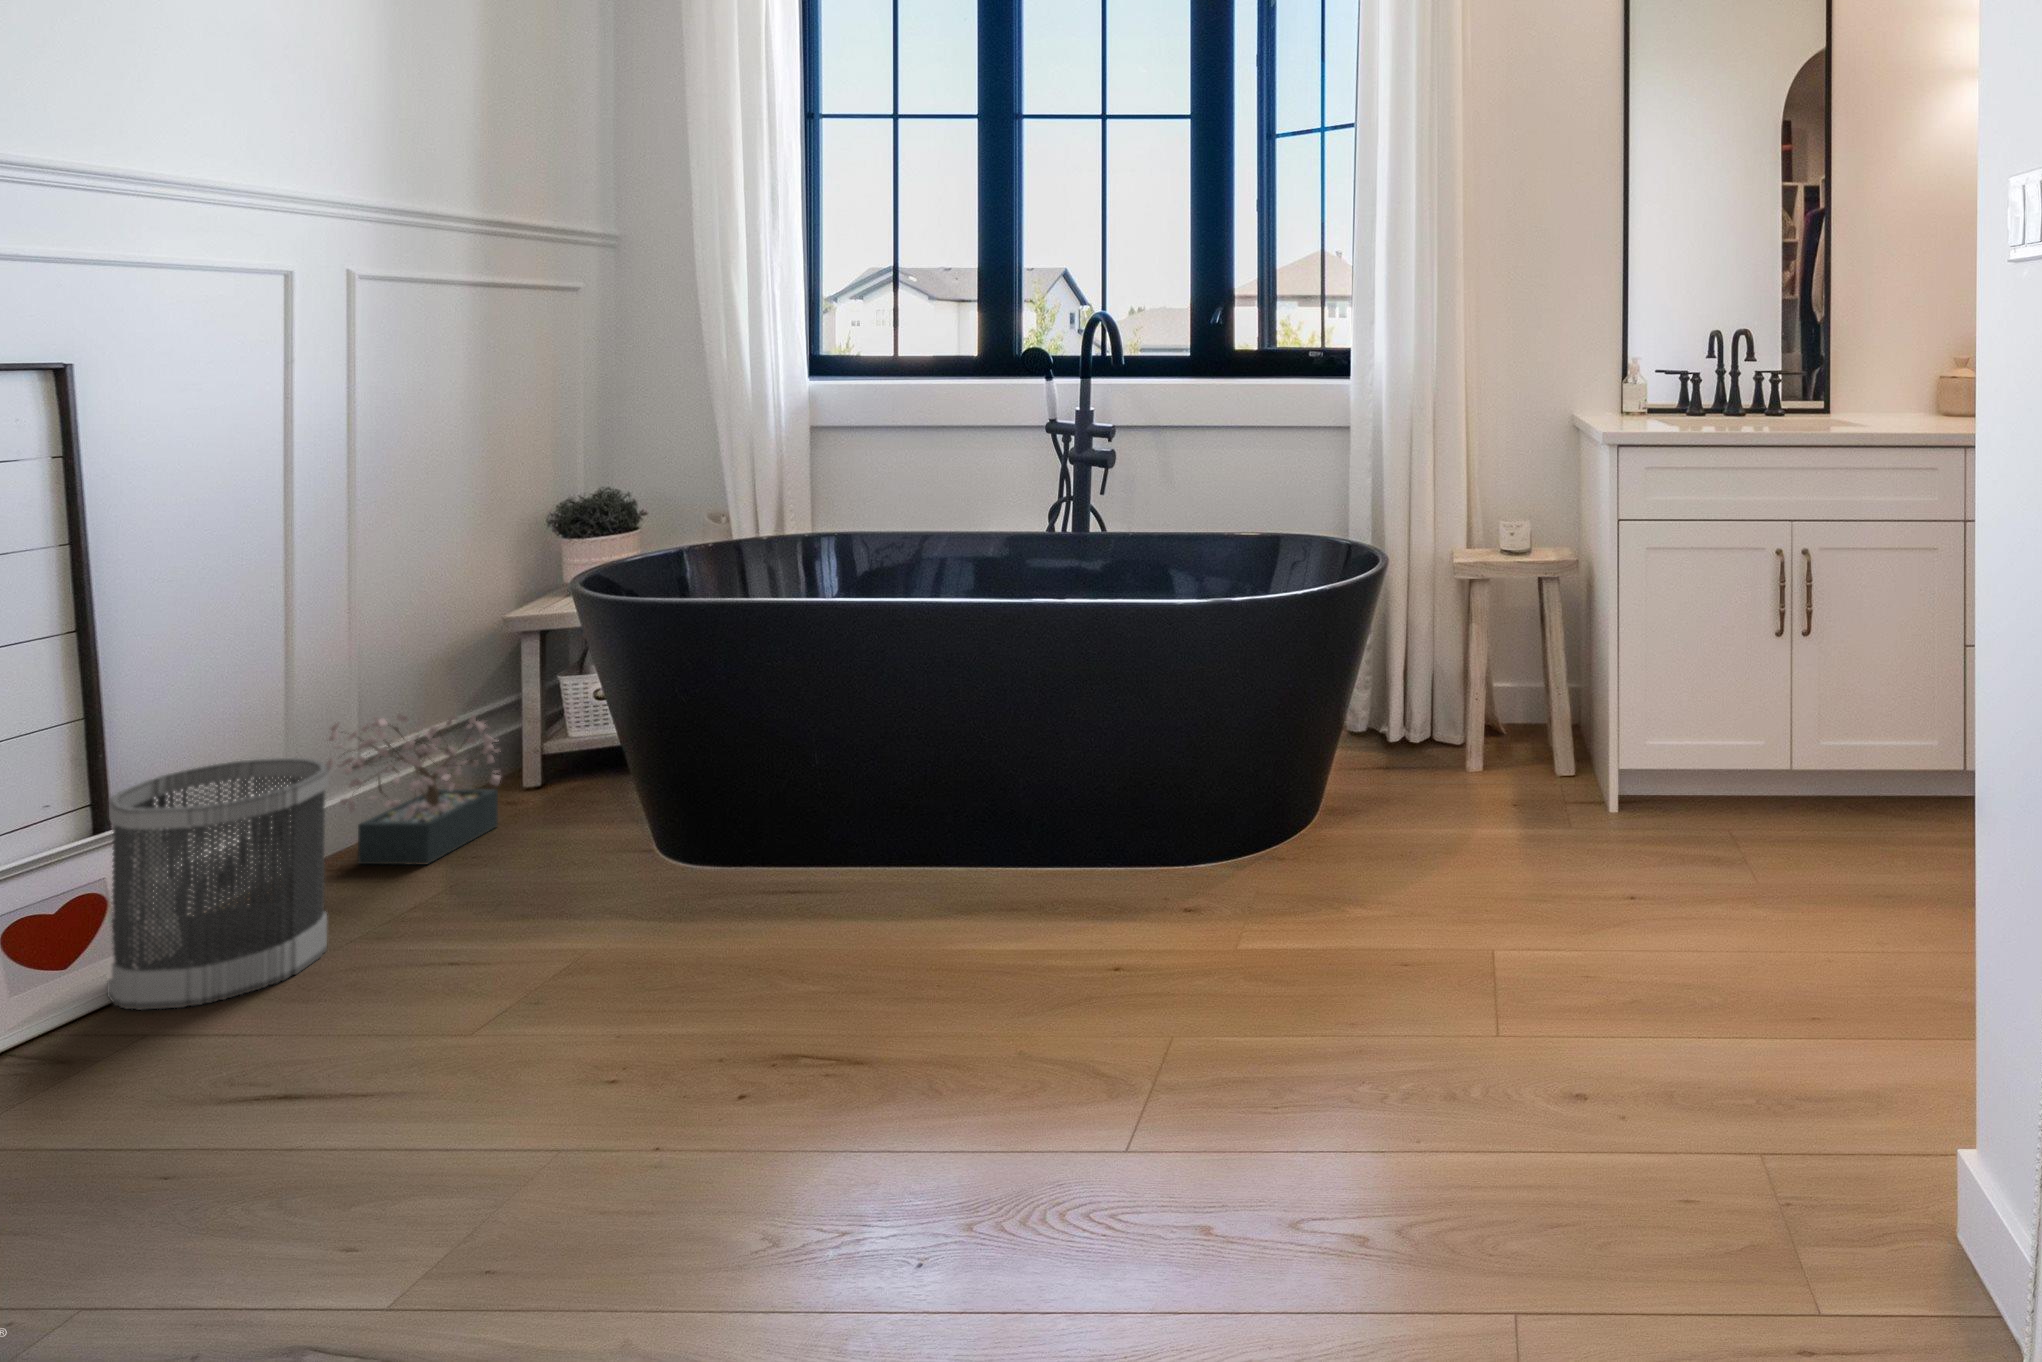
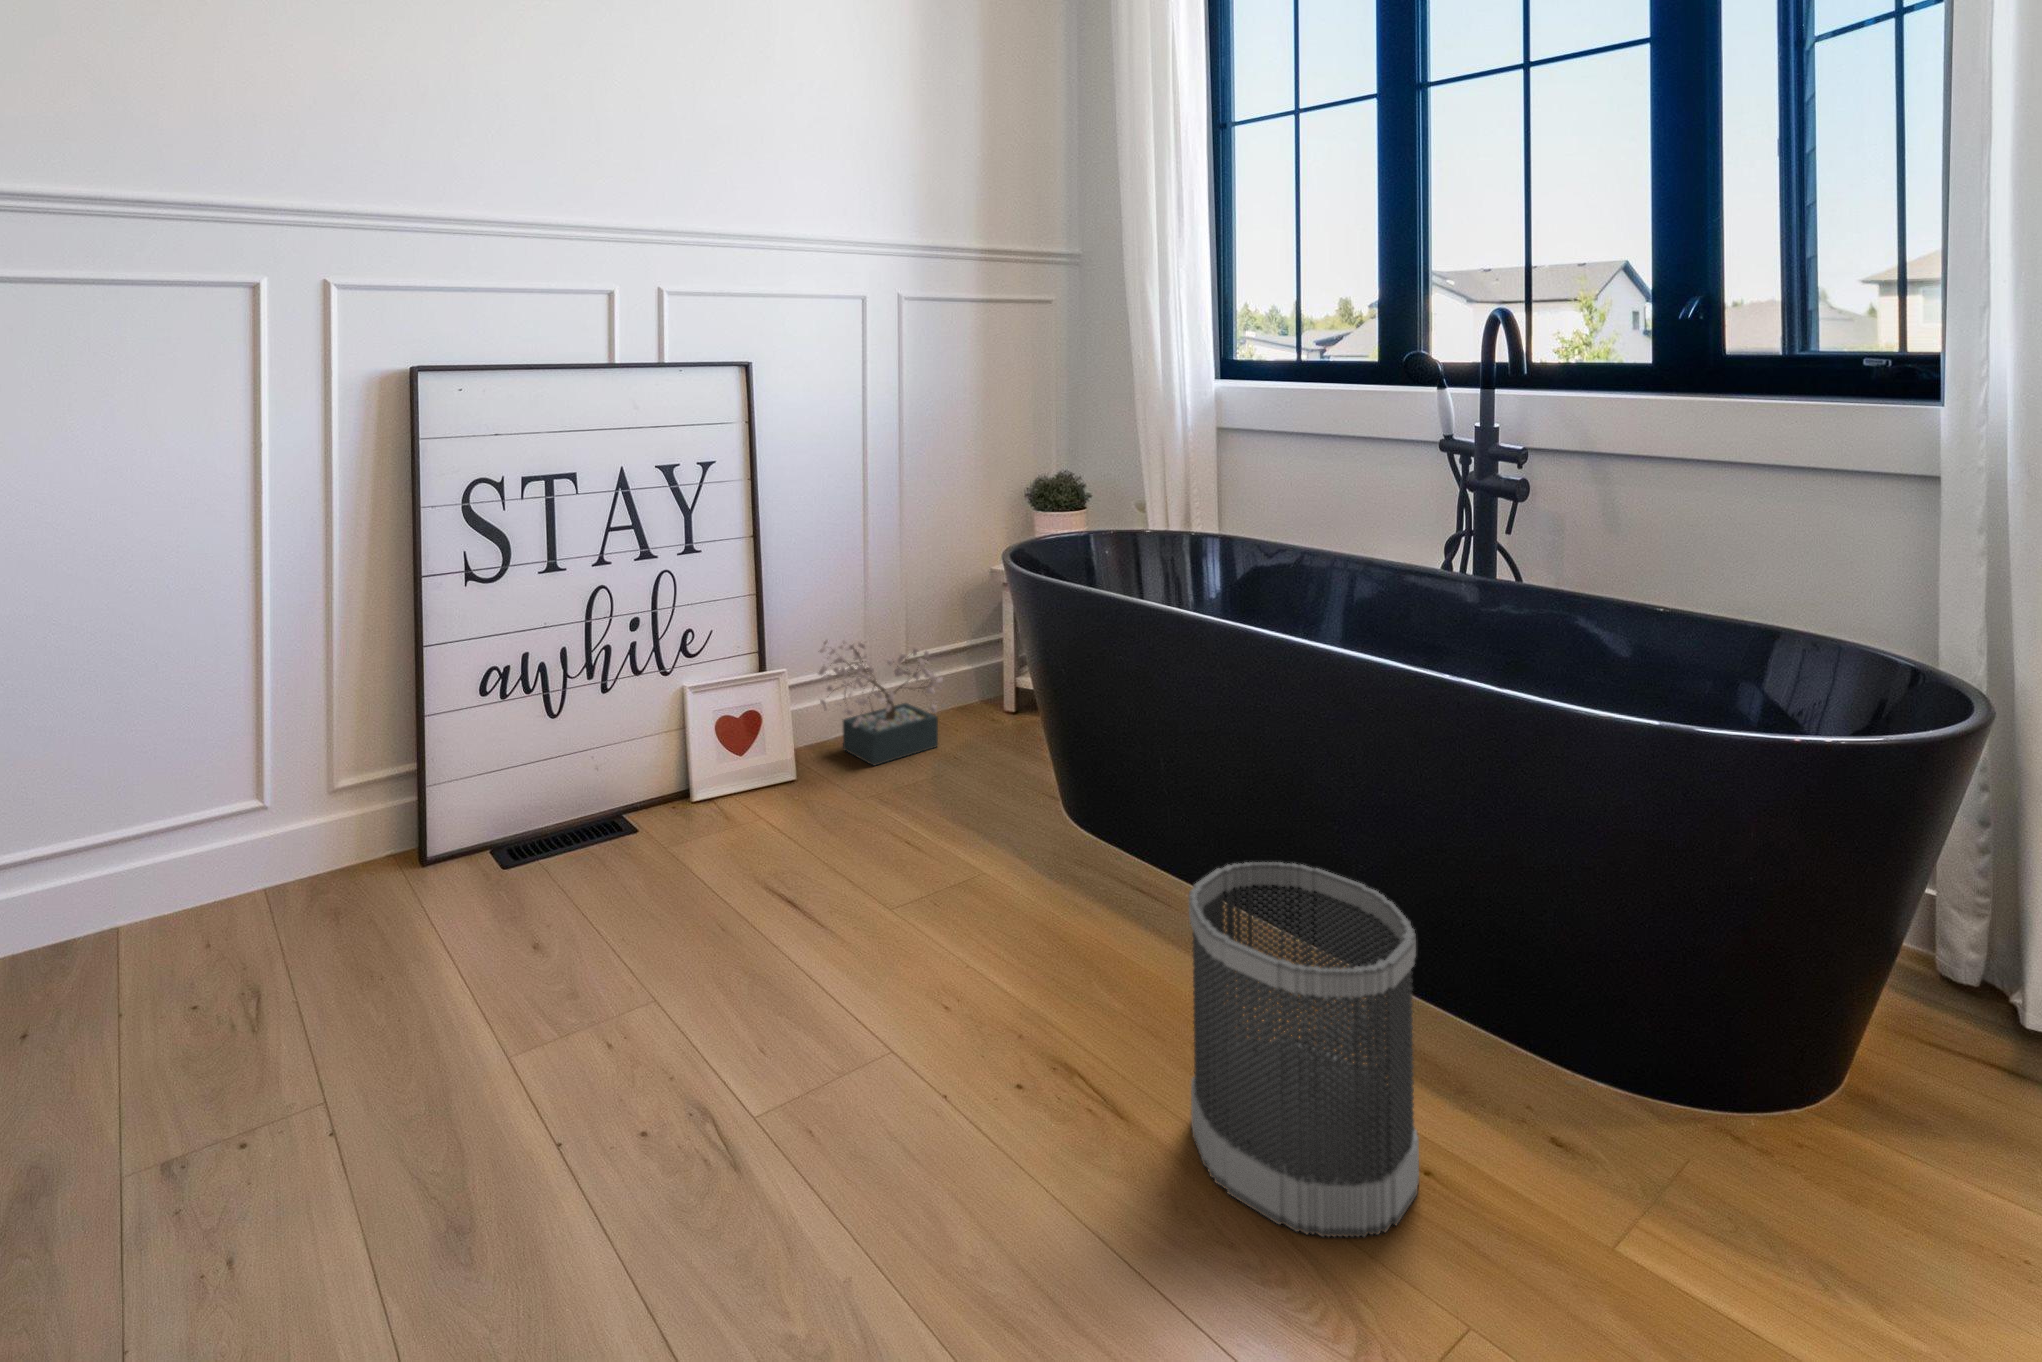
wastebasket: present [107,758,329,1010] -> present [1189,862,1419,1237]

